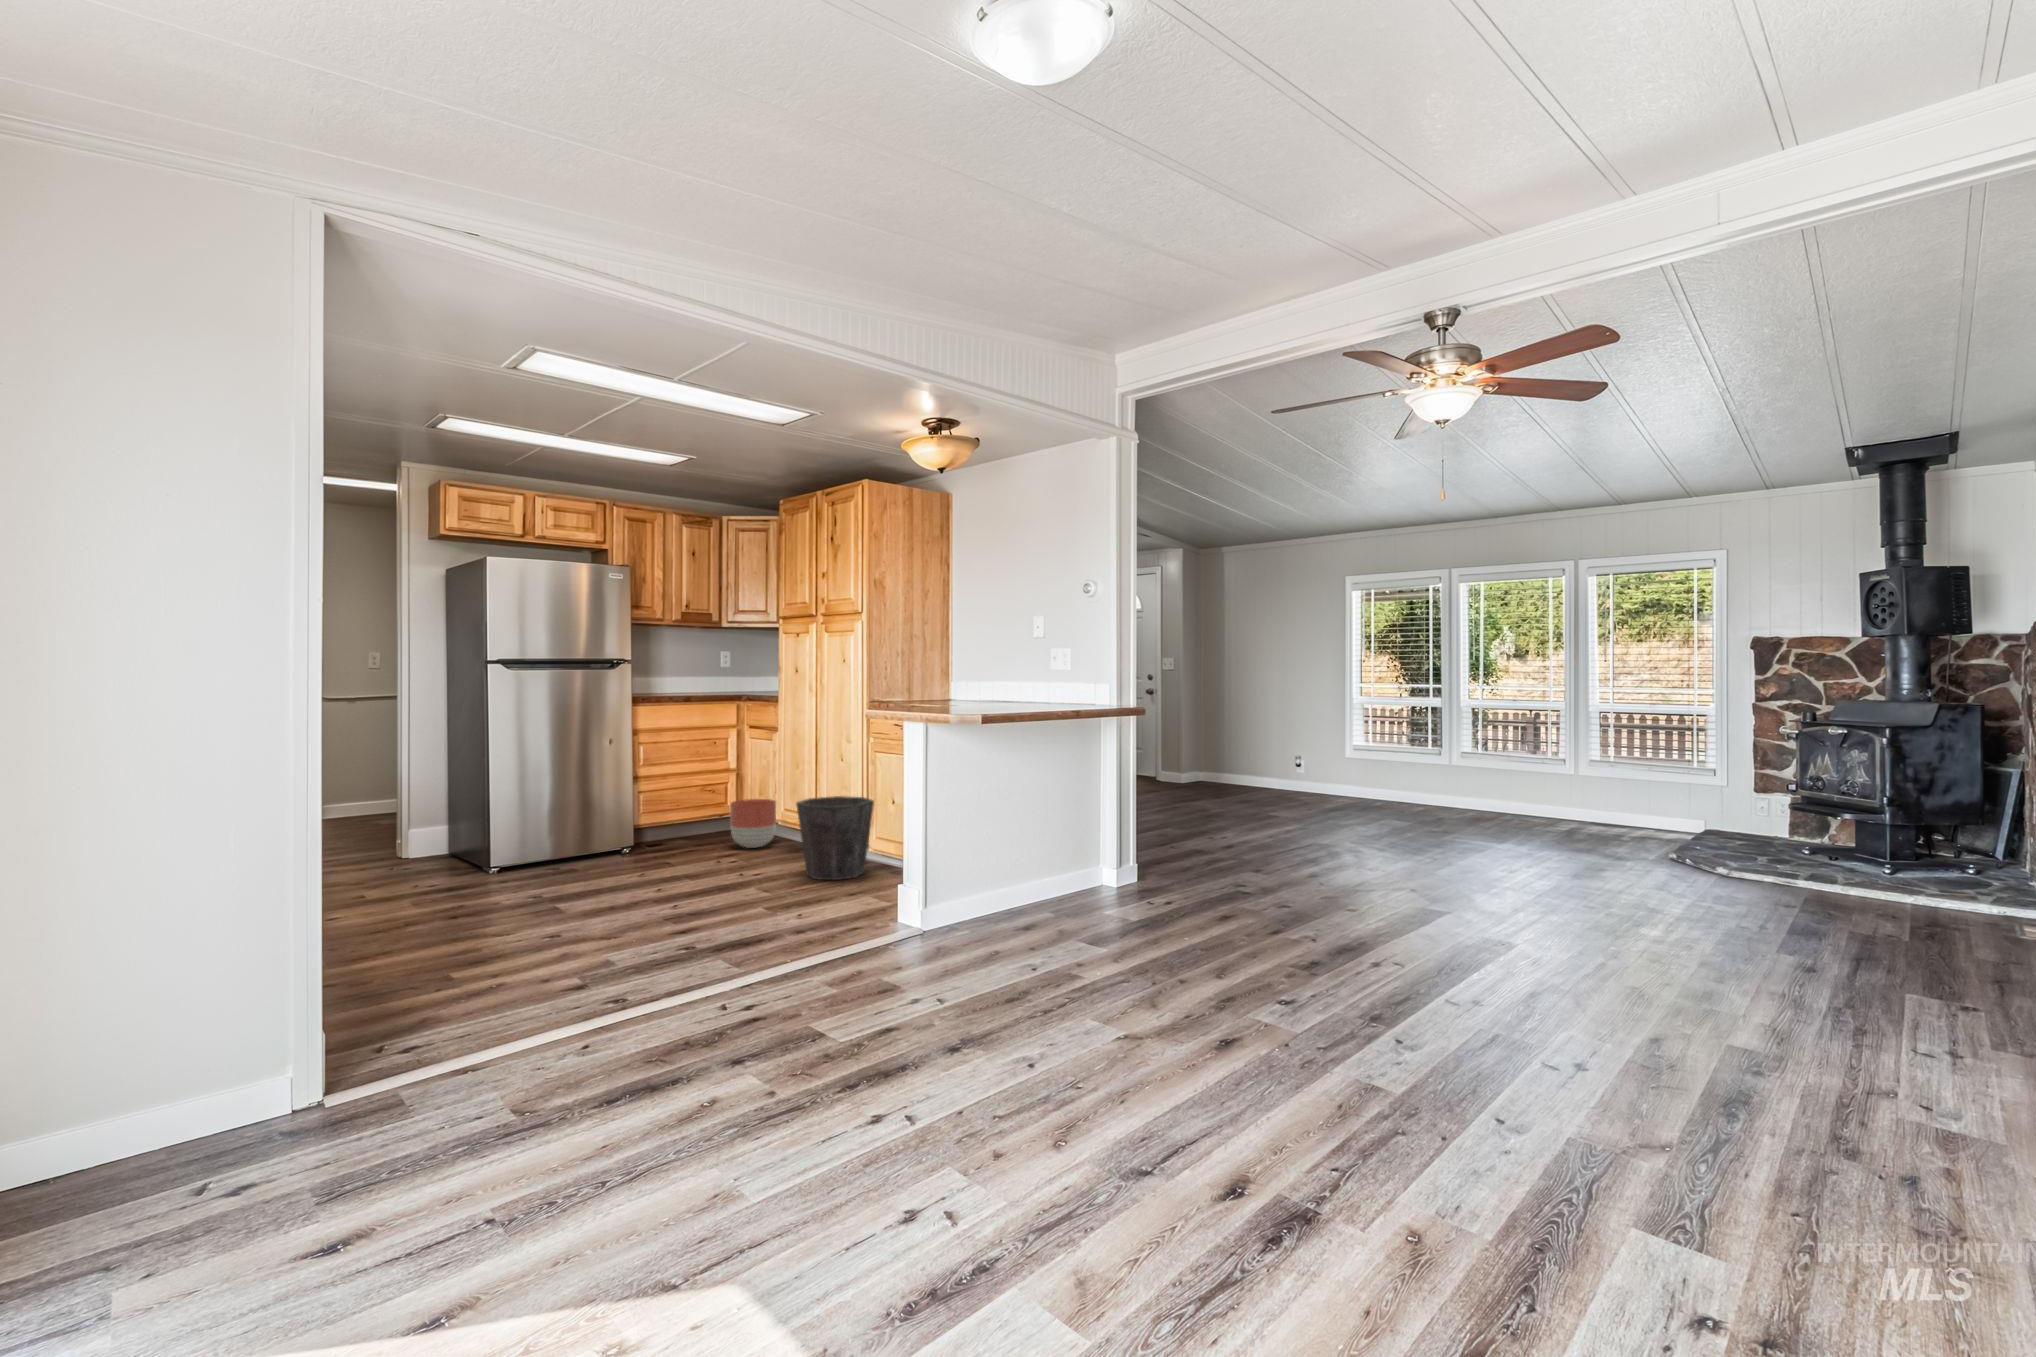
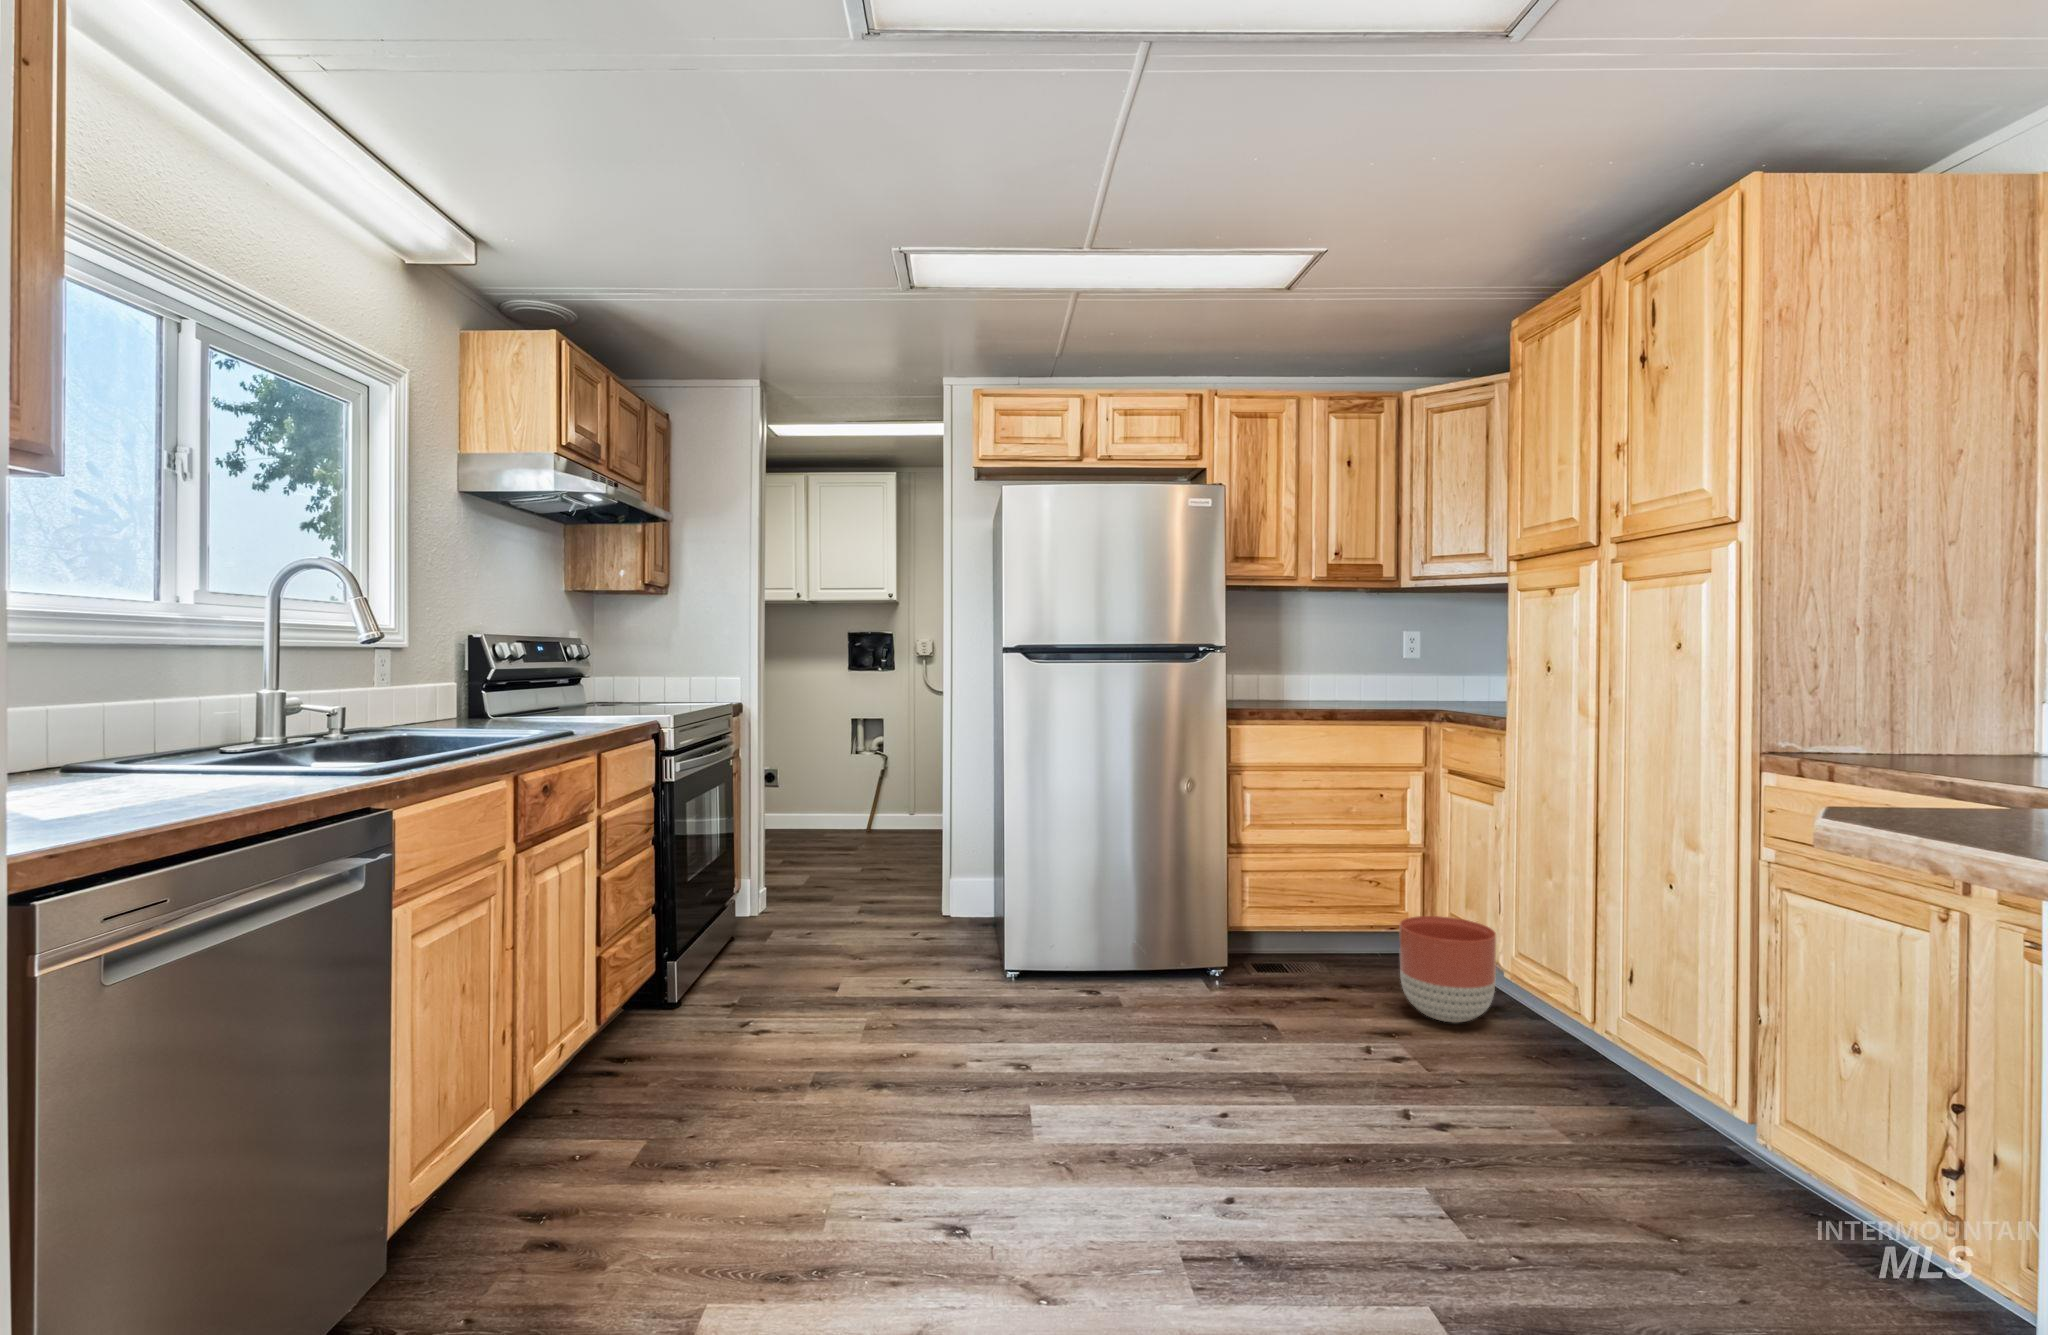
waste bin: present [796,796,874,880] -> none [1539,985,1787,1260]

